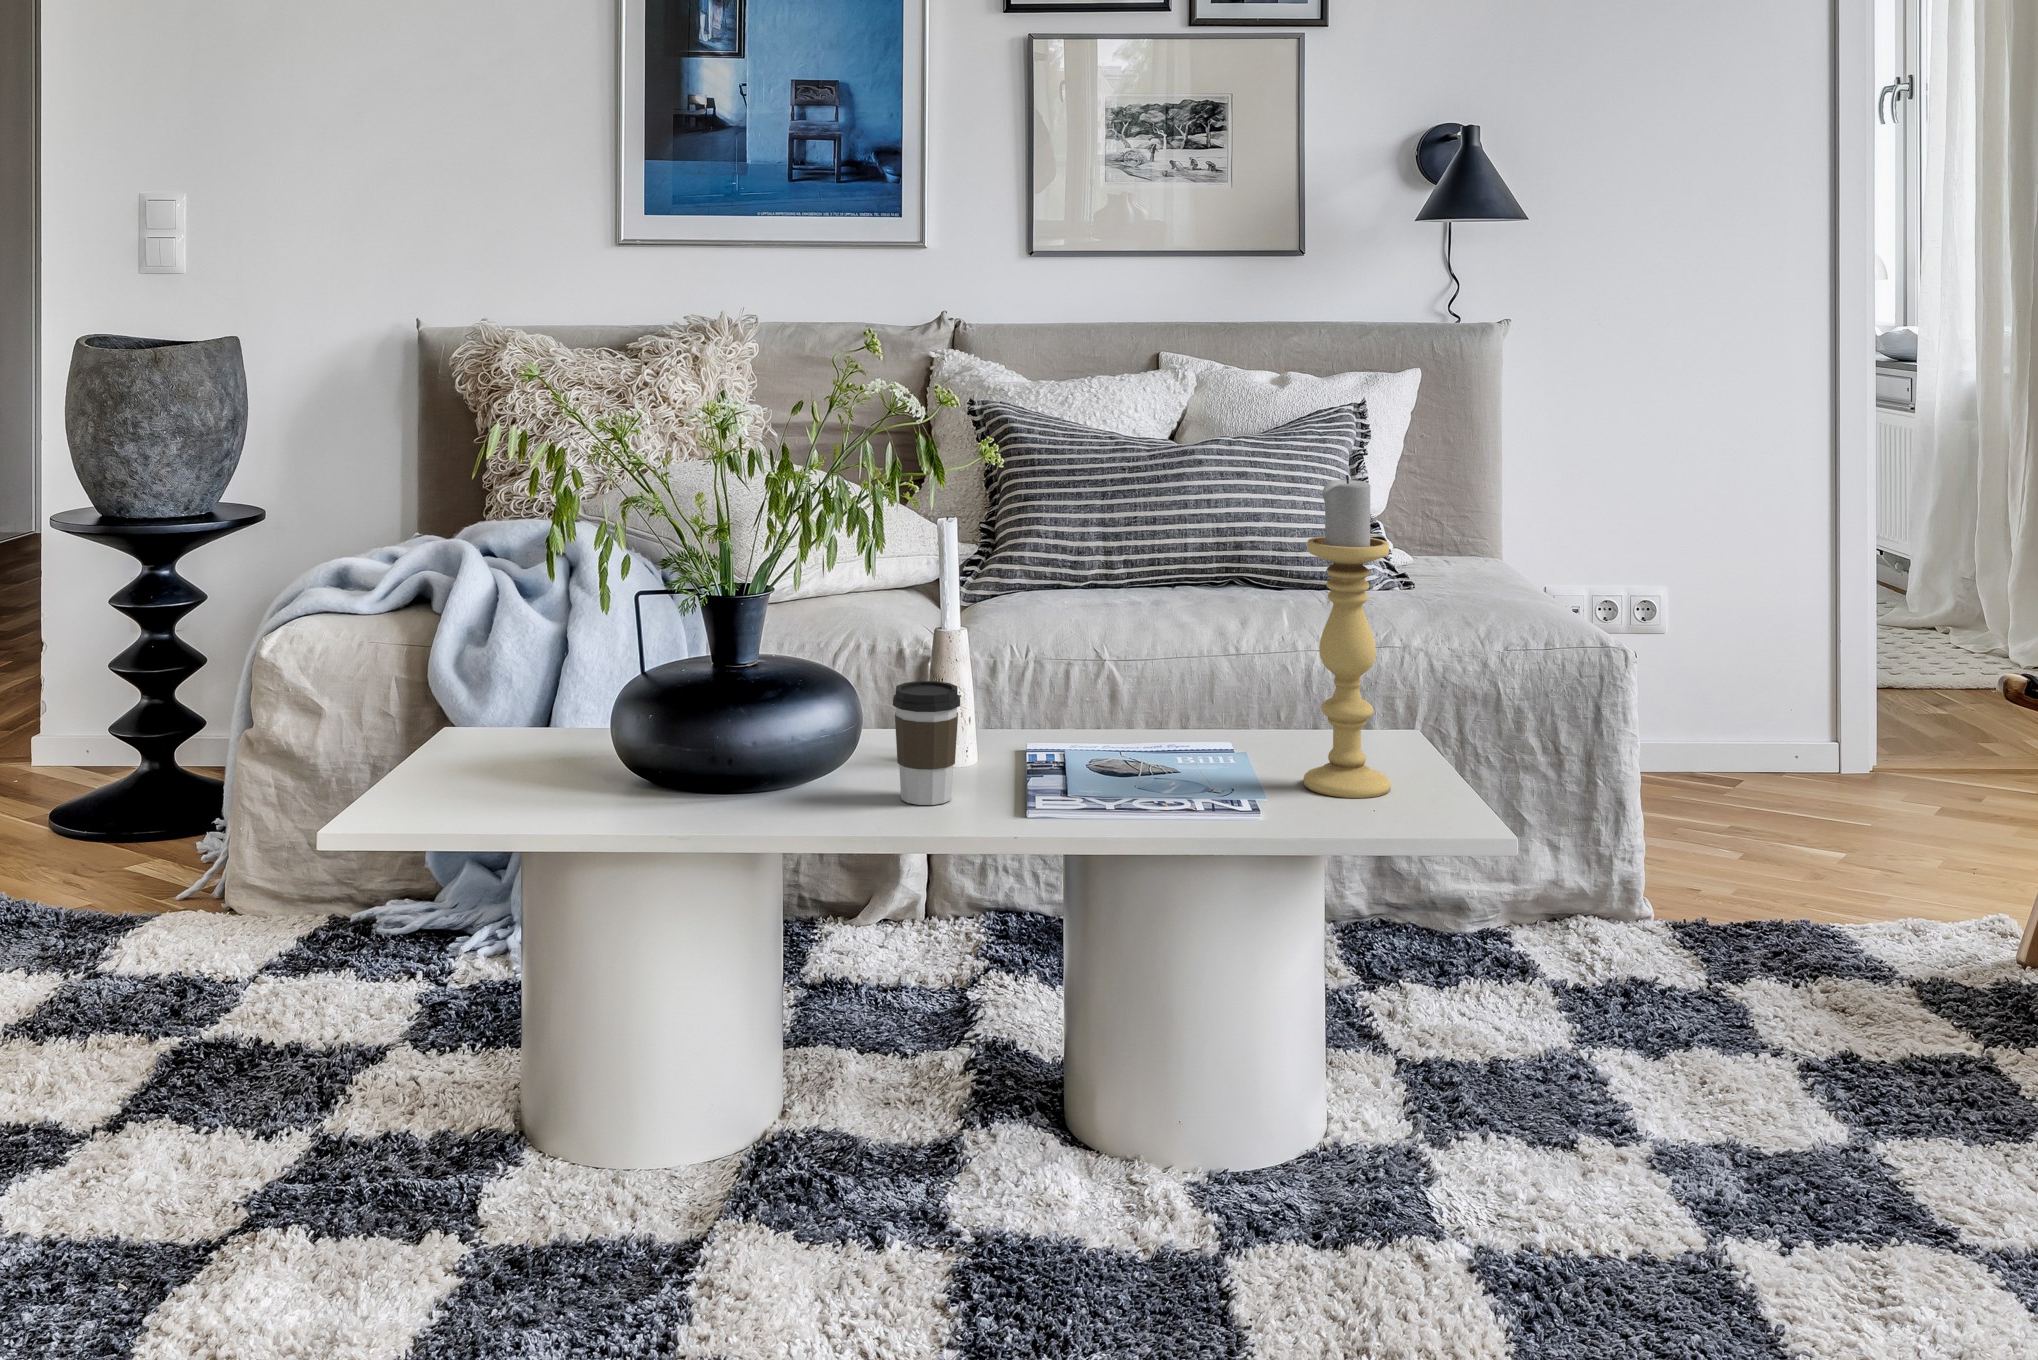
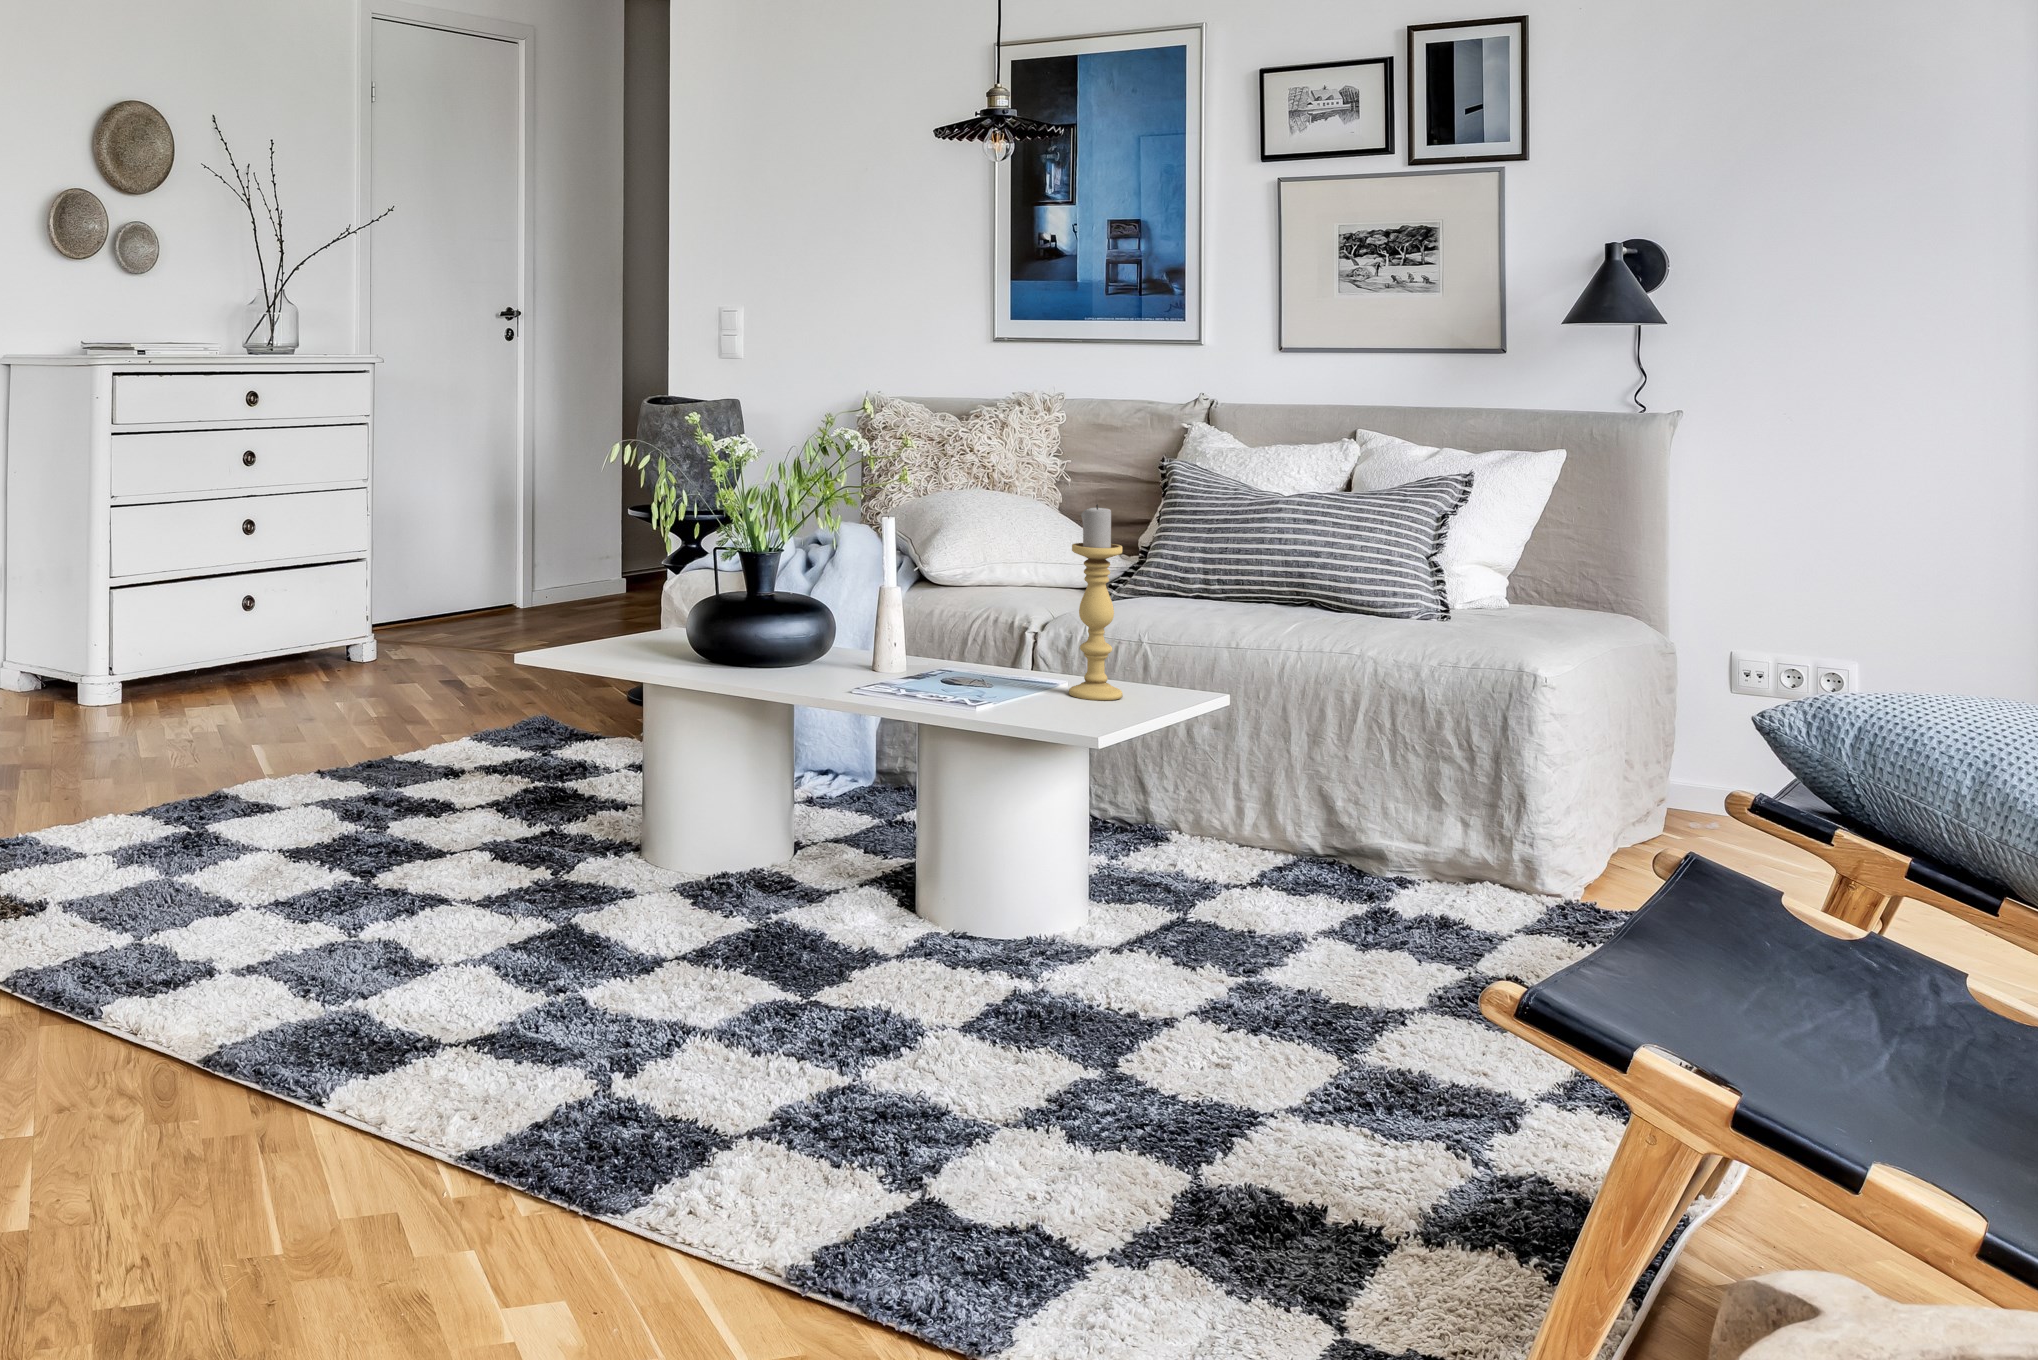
coffee cup: present [893,681,960,805] -> none [843,602,881,668]

